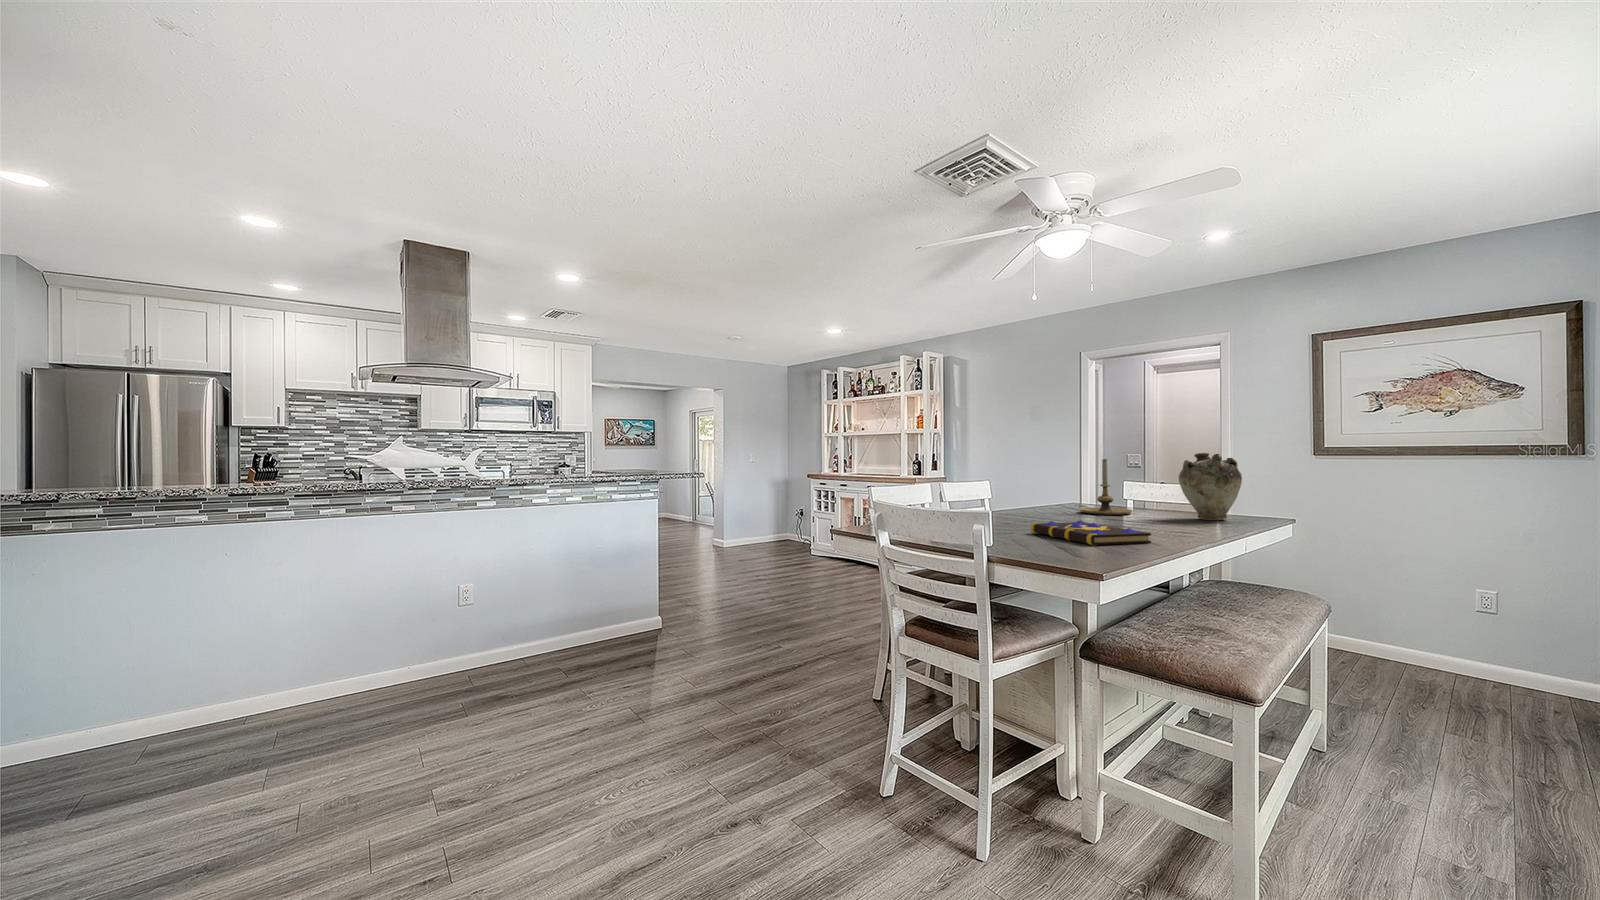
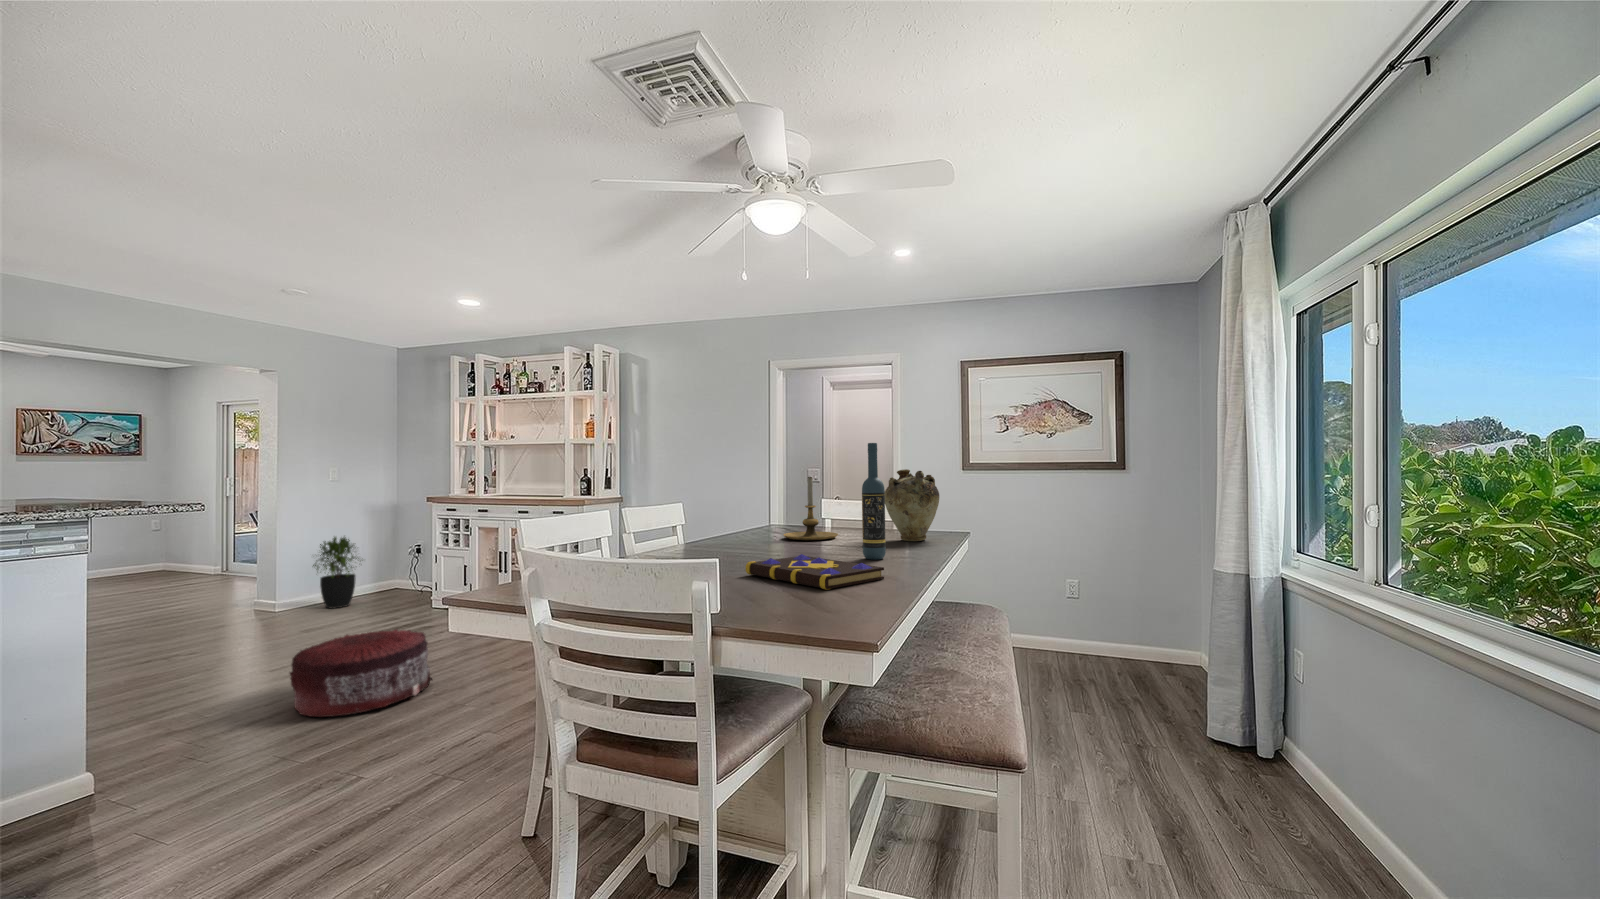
wine bottle: none [1143,429,1167,530] -> present [862,443,886,560]
potted plant: none [740,498,772,547] -> present [313,537,359,608]
pouf: none [738,561,816,611] -> present [290,629,432,717]

